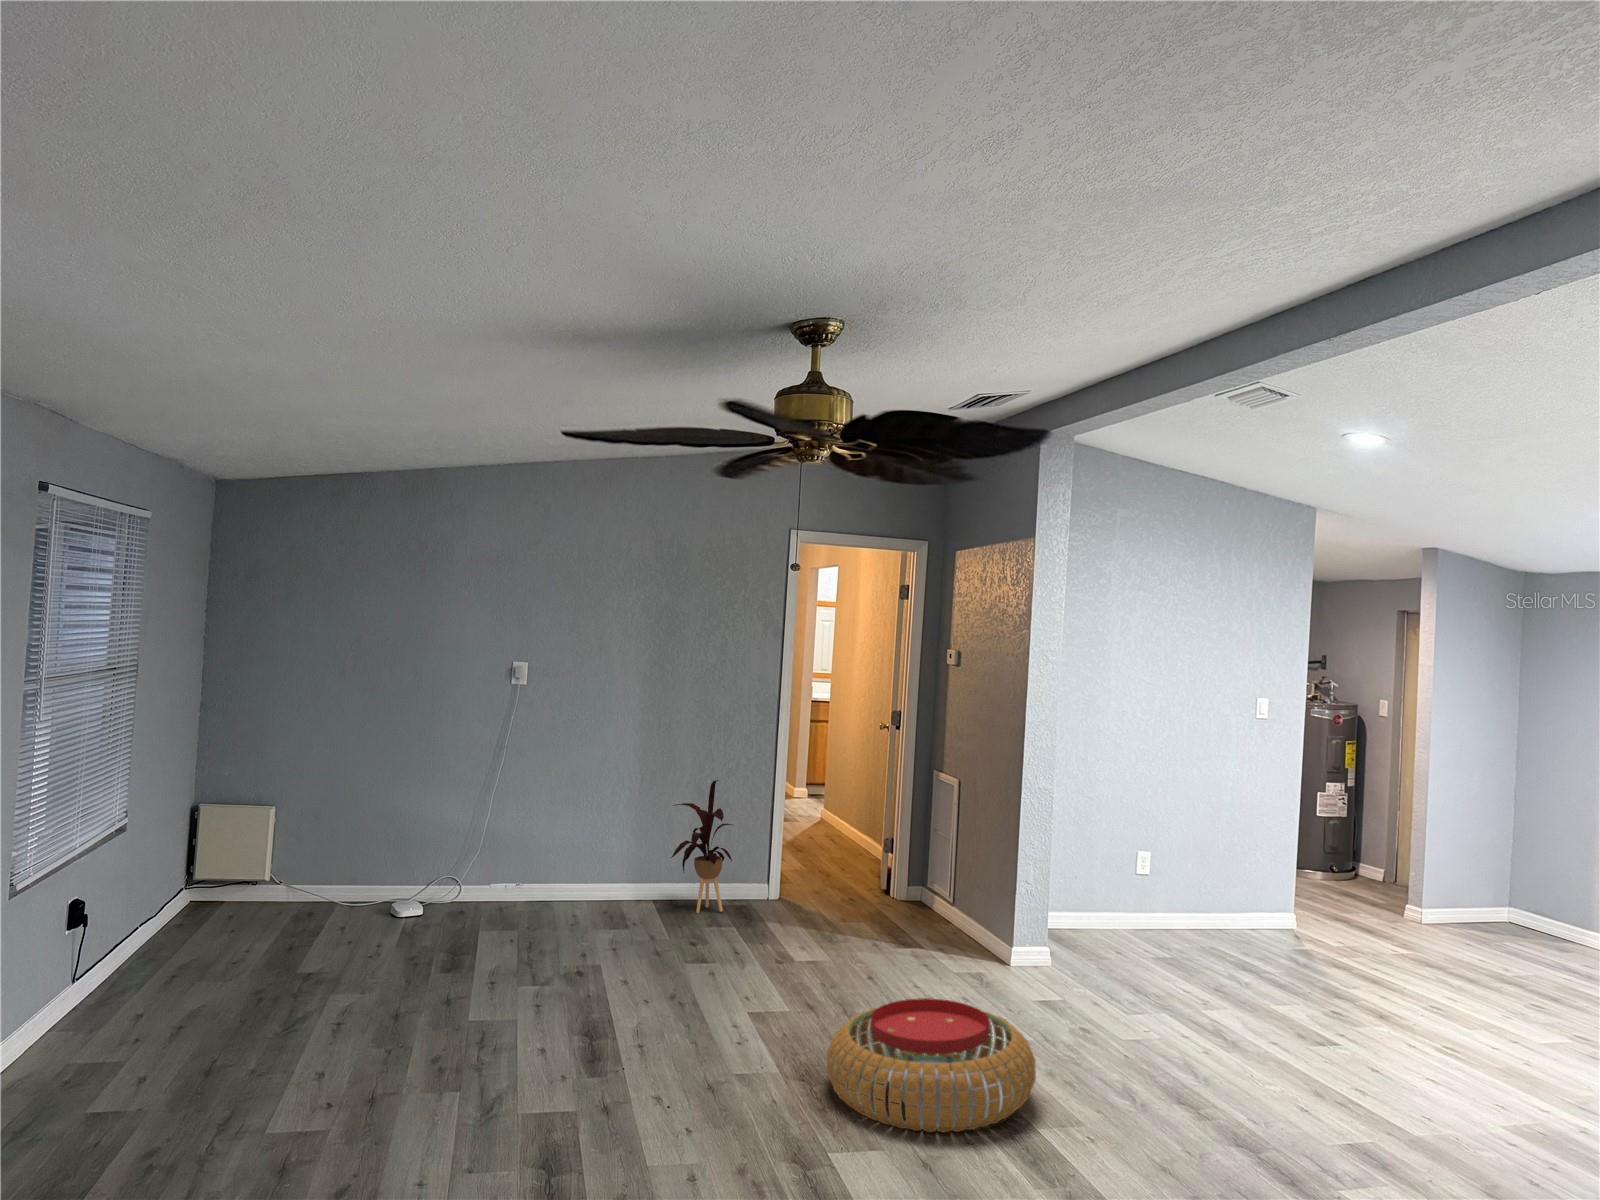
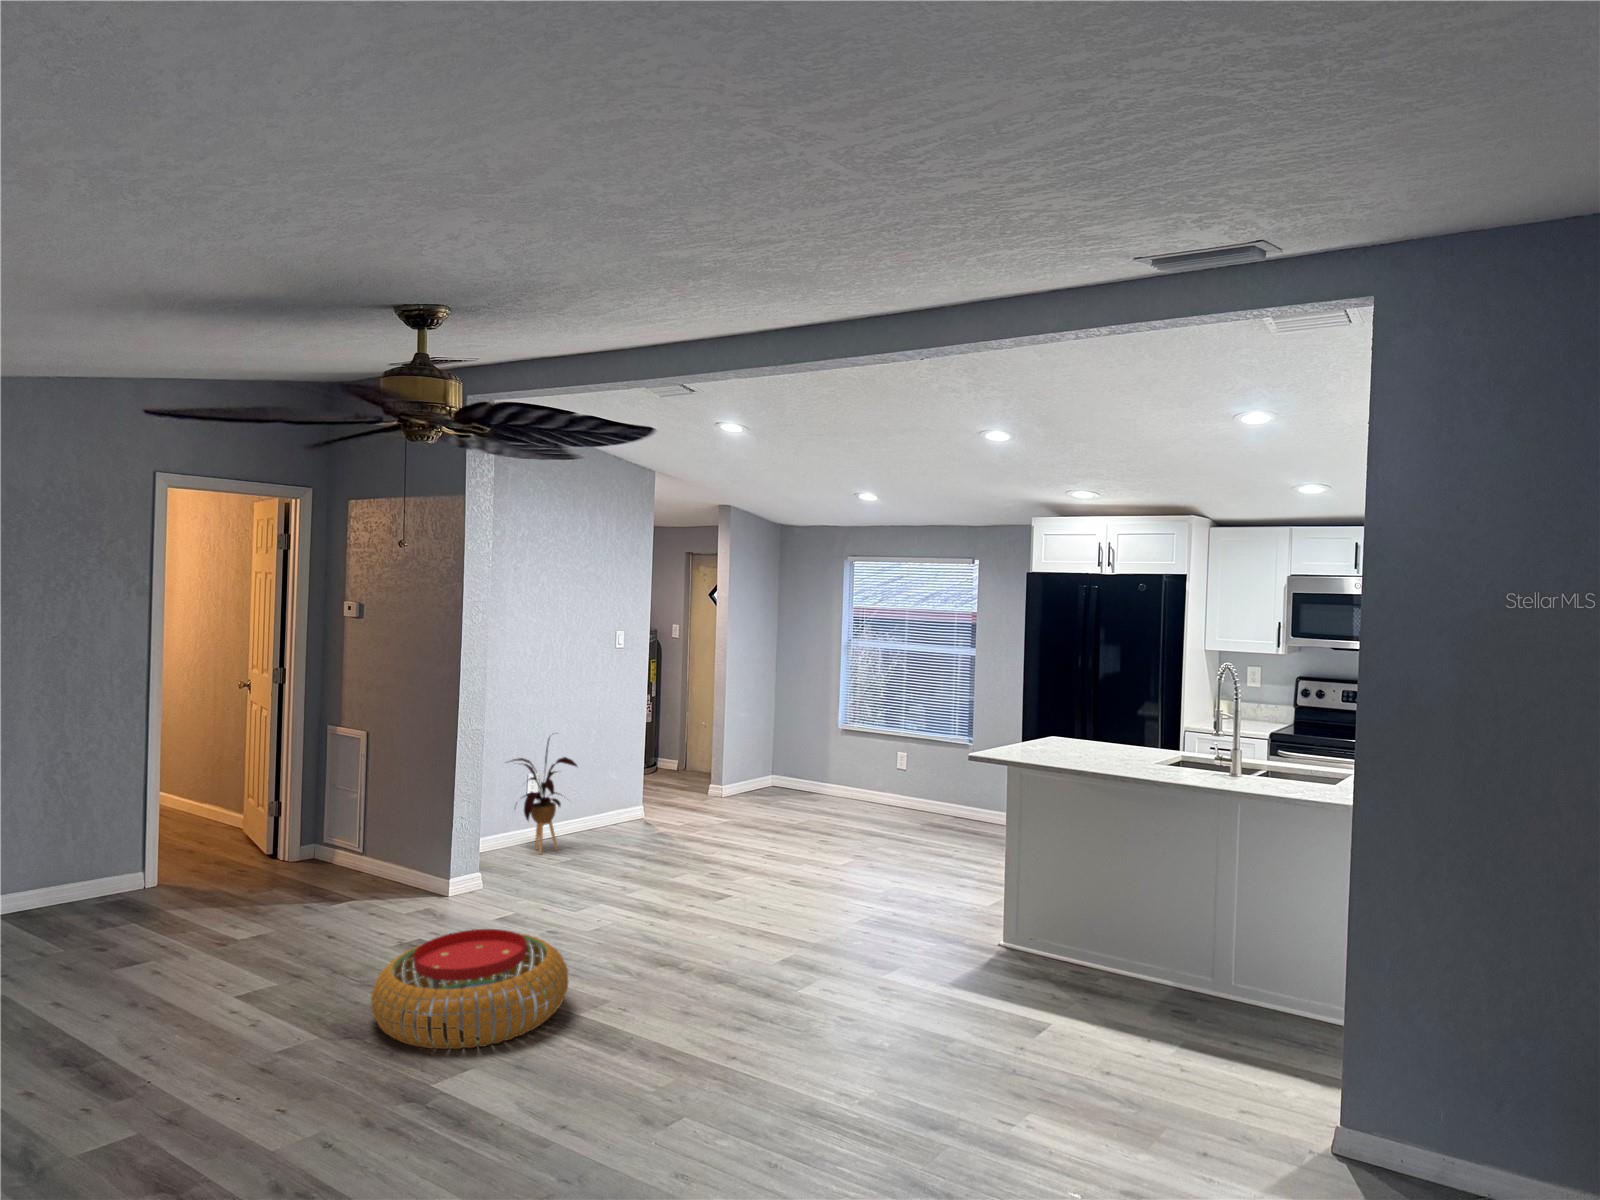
house plant: present [671,780,732,913] -> present [511,738,577,854]

